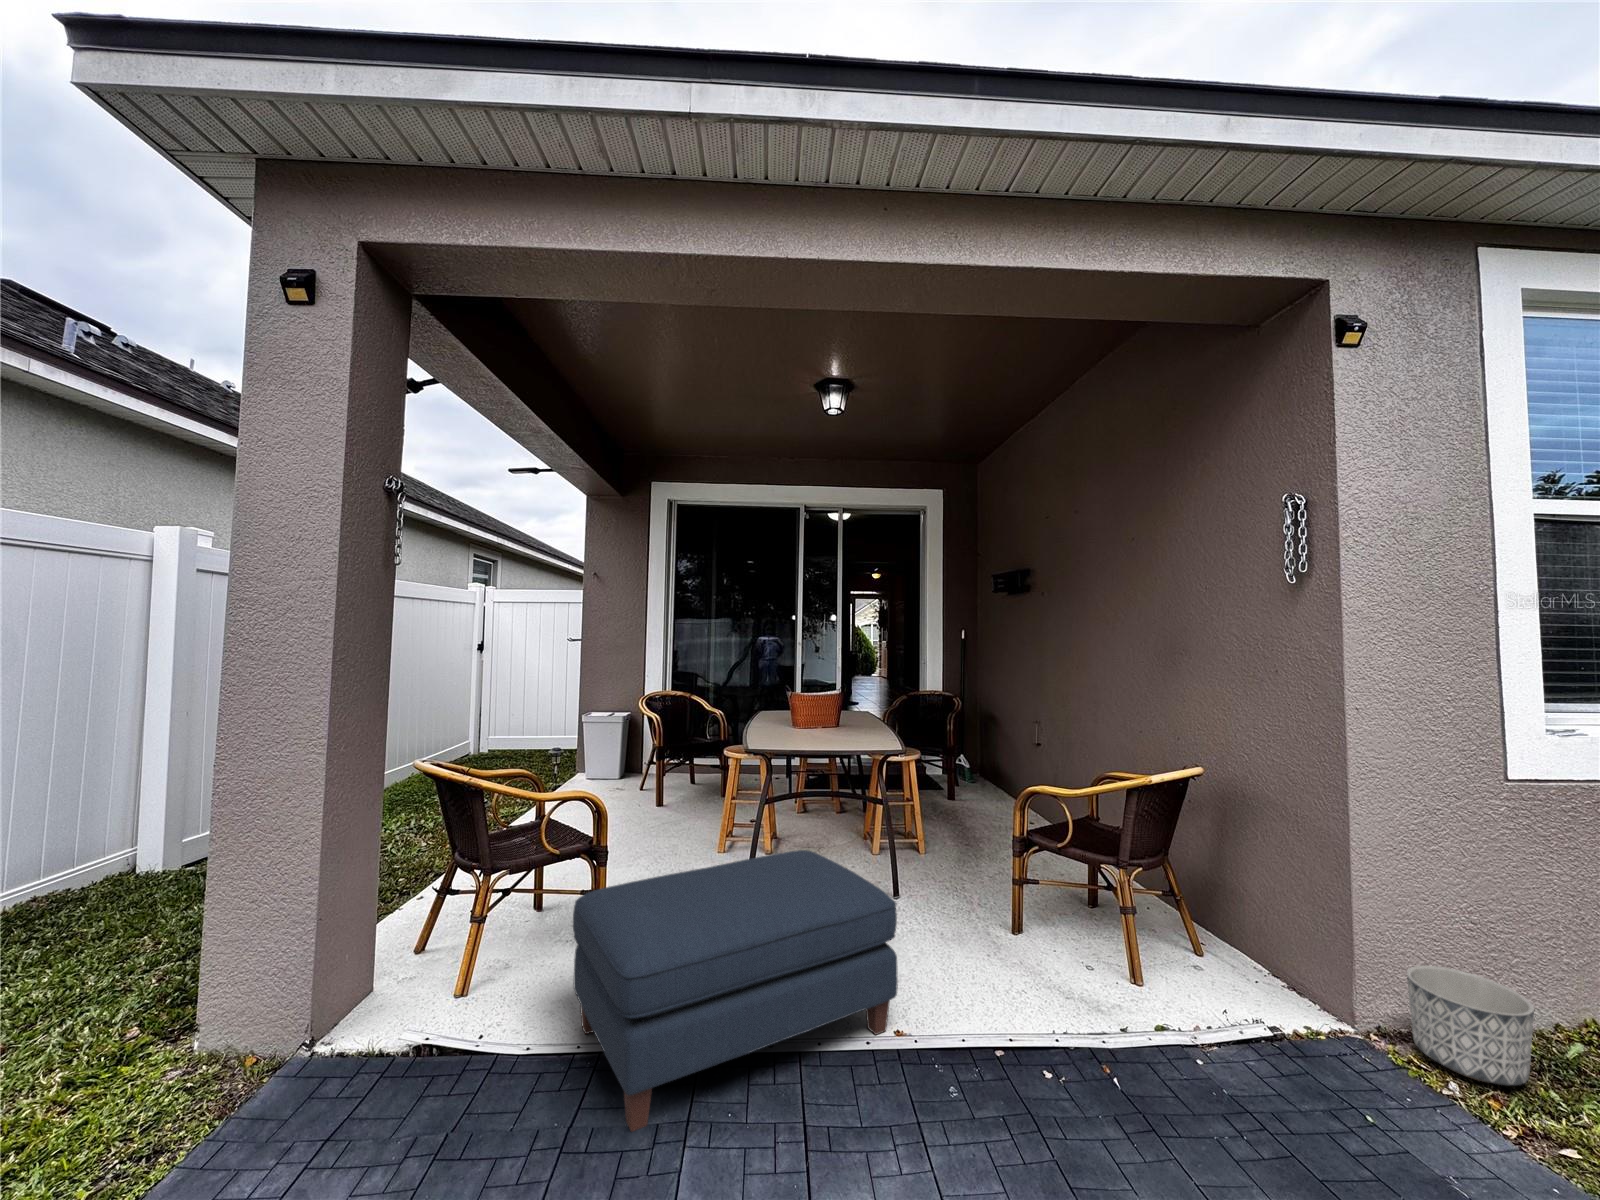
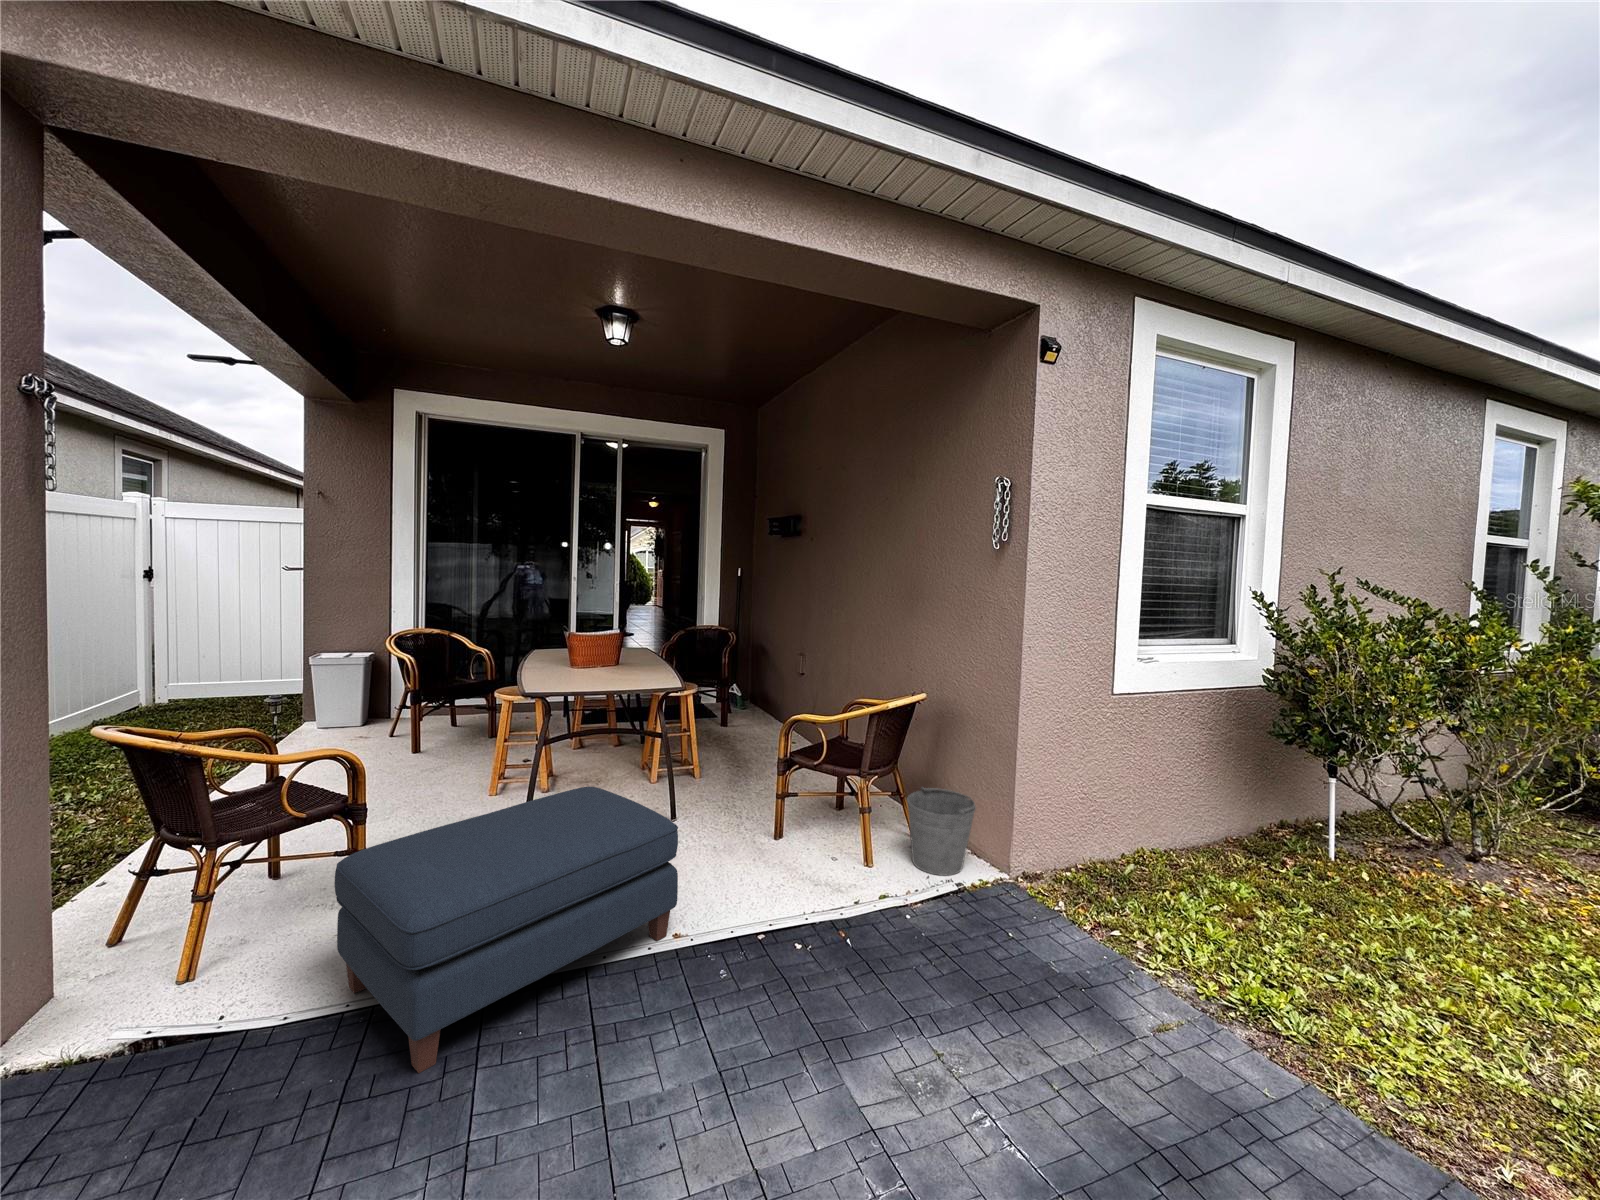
bucket: none [1187,890,1292,1015] -> present [907,787,976,875]
planter: present [1407,966,1534,1085] -> none [1043,825,1111,898]

